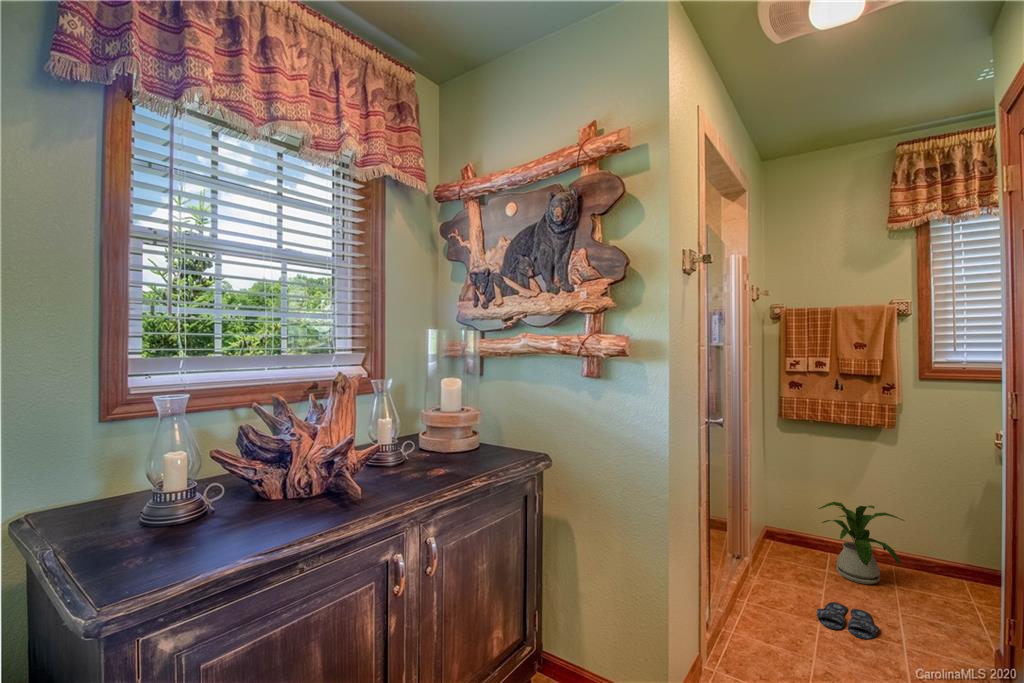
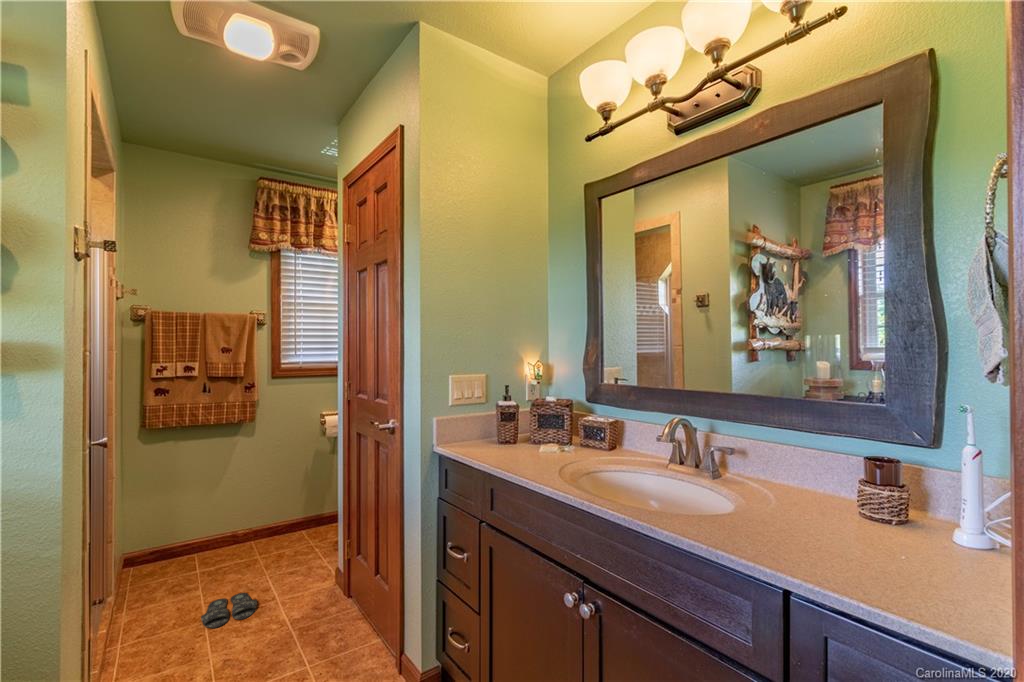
house plant: present [818,502,904,584] -> none [189,494,267,572]

